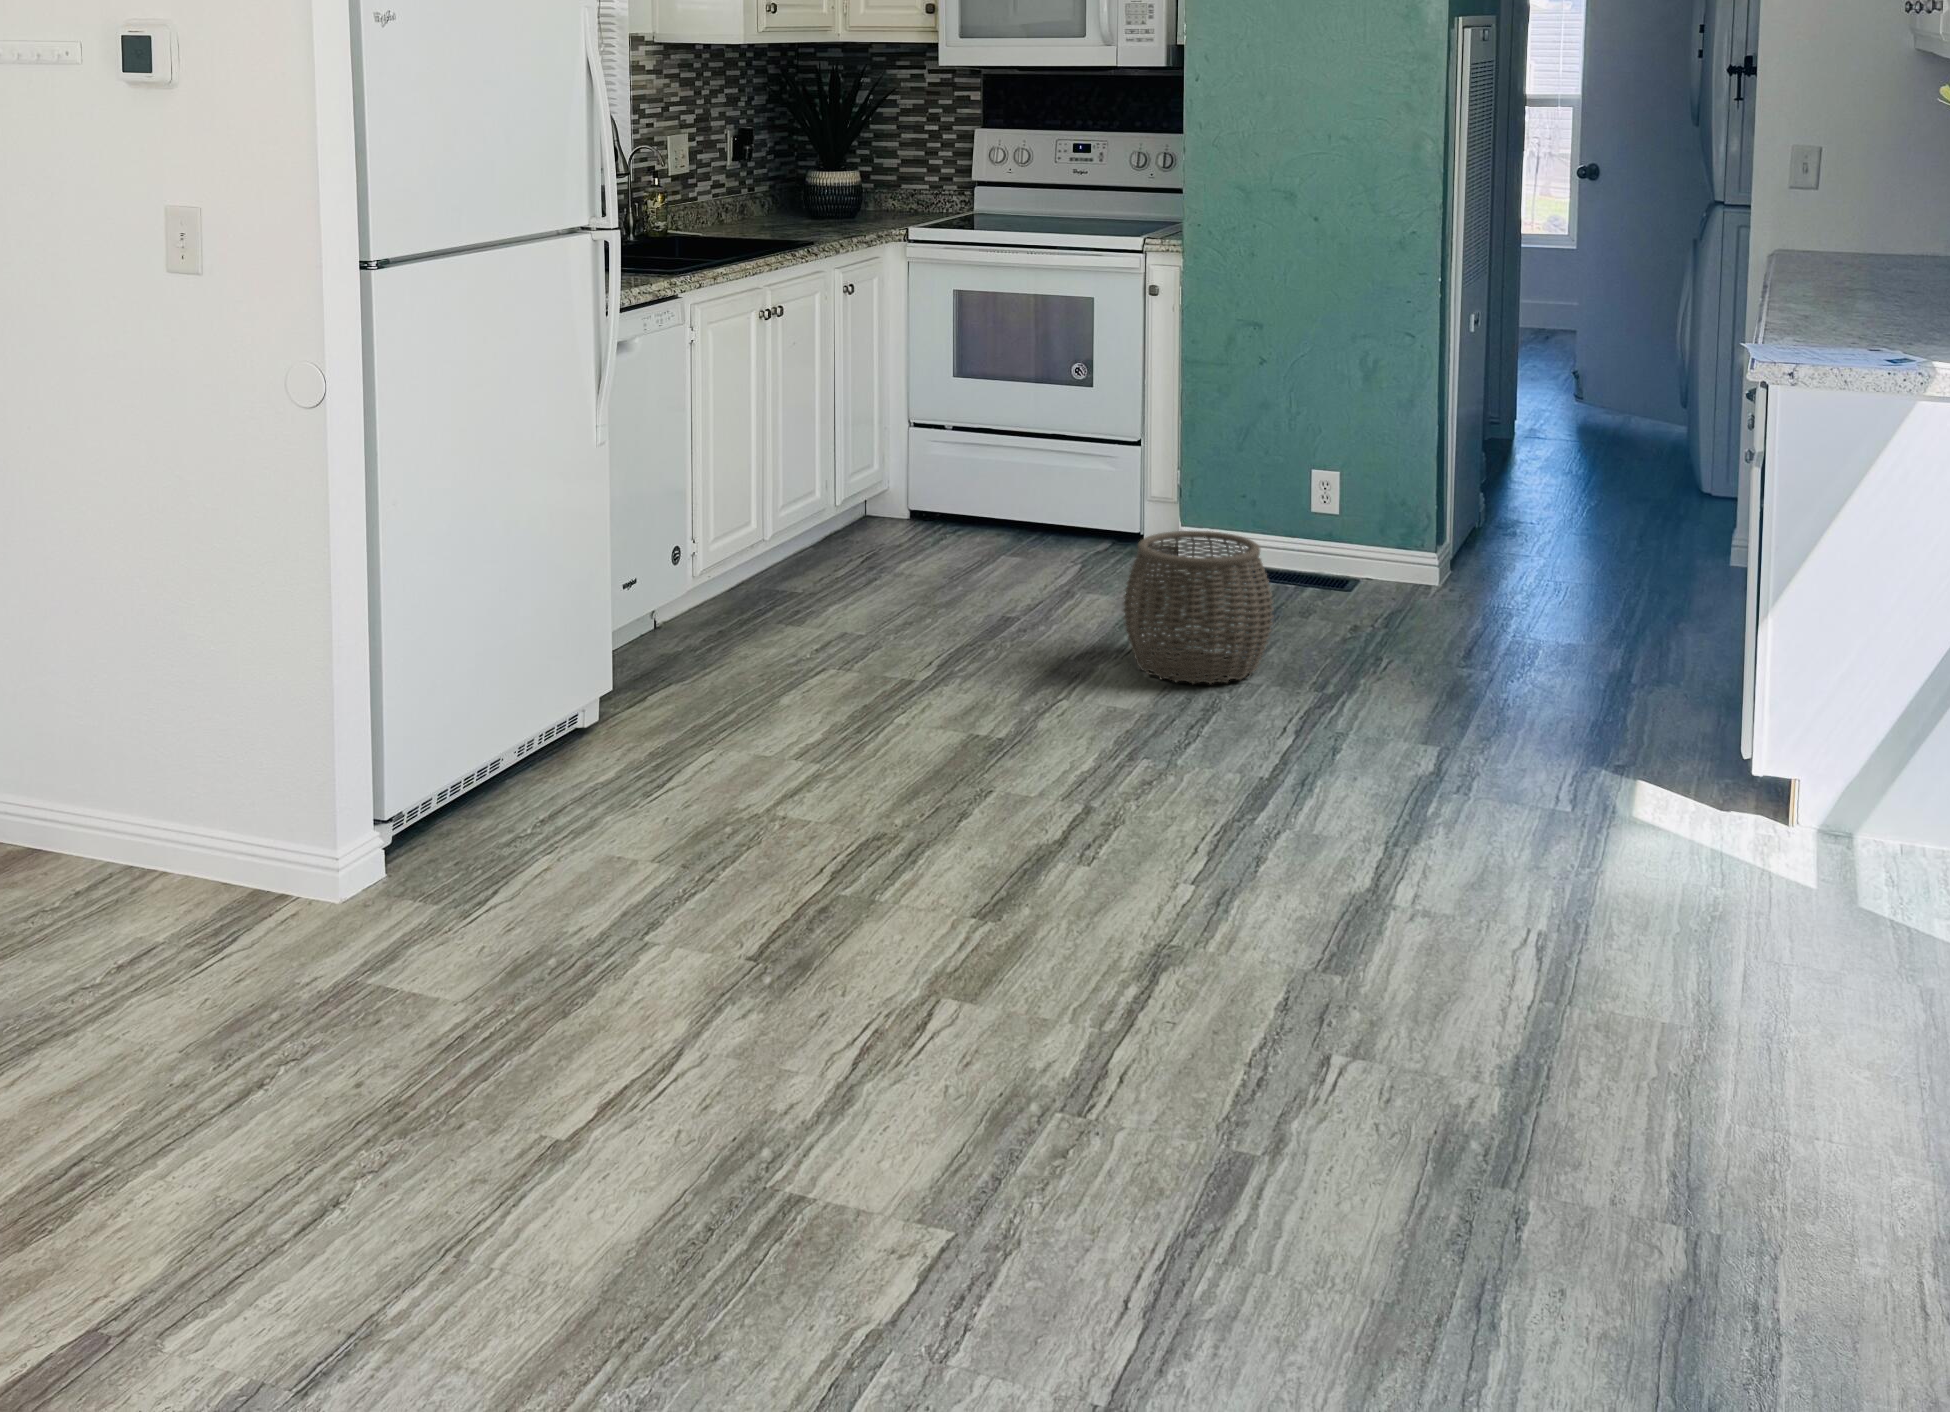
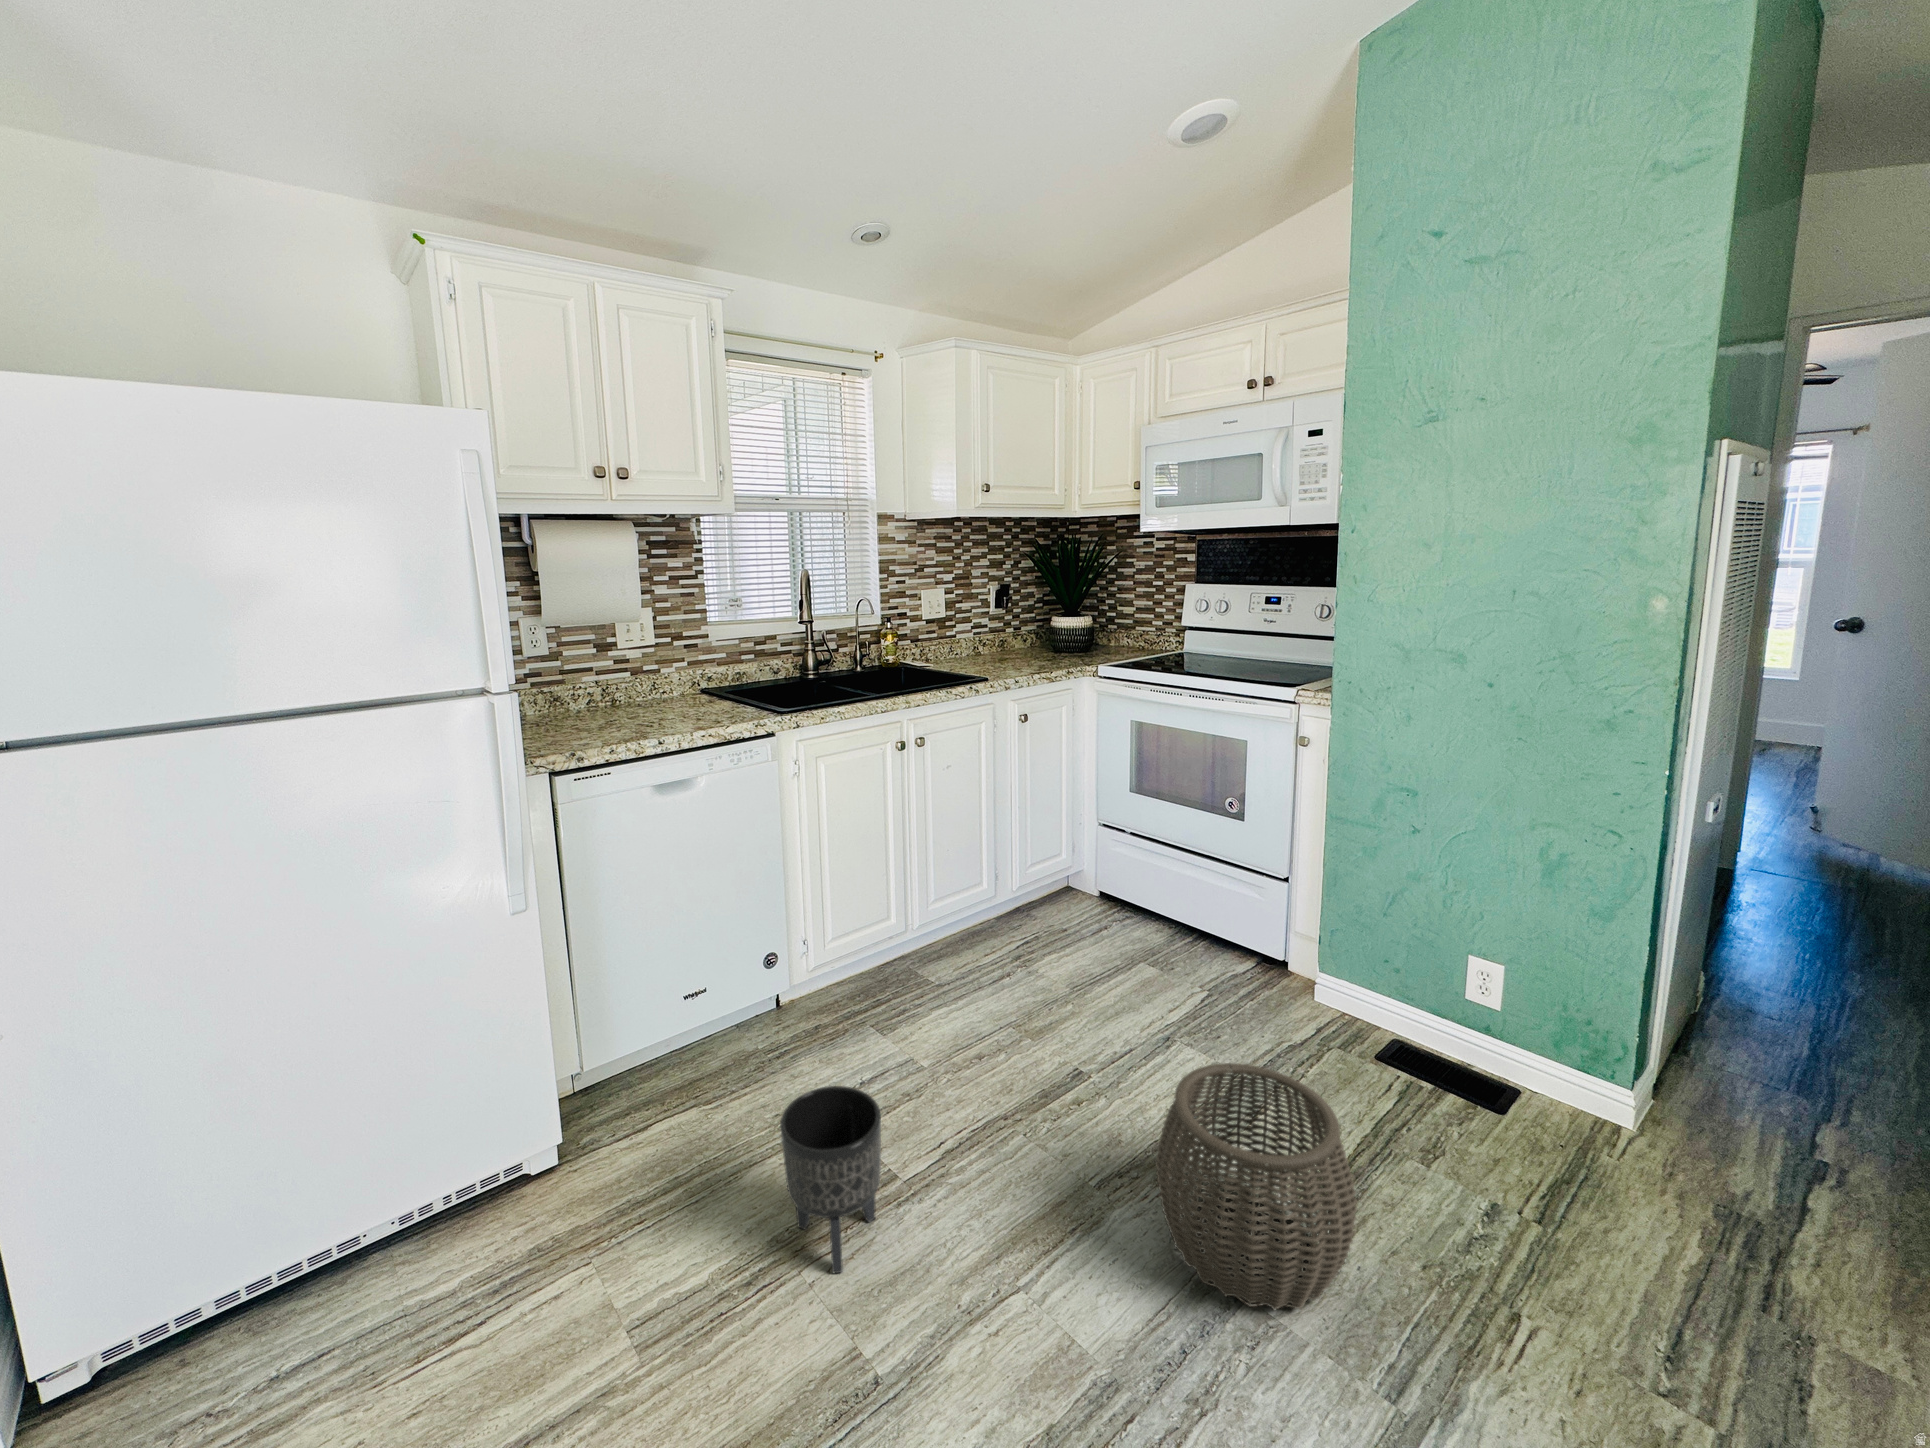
planter: none [838,586,927,725] -> present [780,1086,881,1273]

